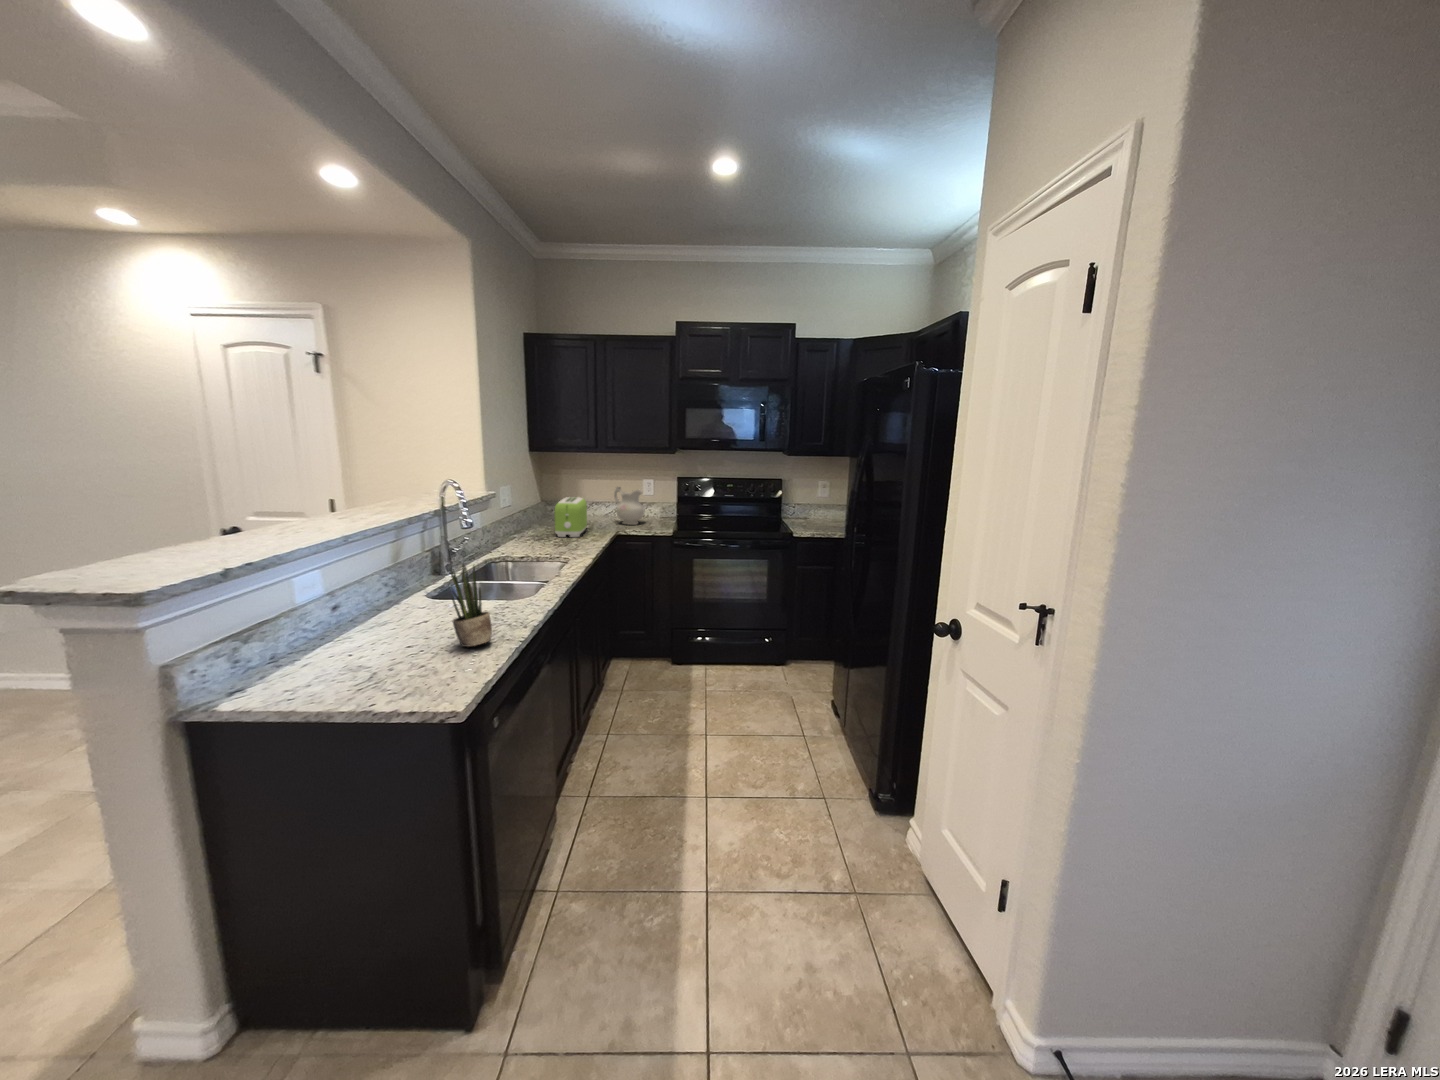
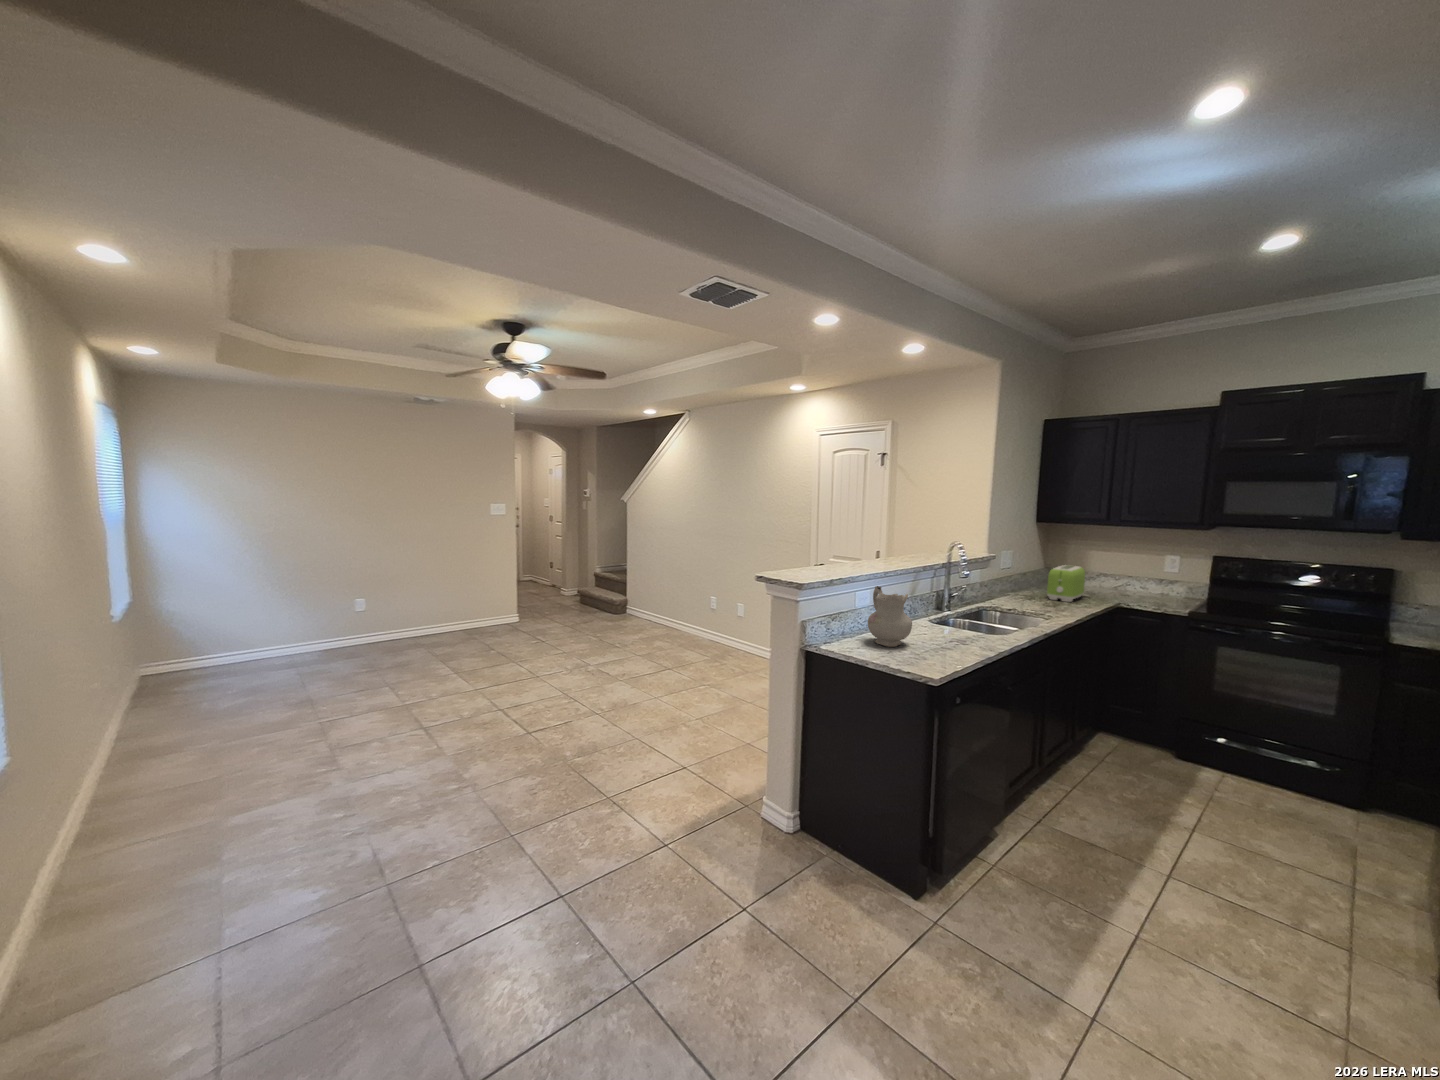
ceramic pitcher: present [614,487,645,525] -> present [868,586,912,647]
potted plant: present [451,564,492,647] -> none [941,594,967,652]

